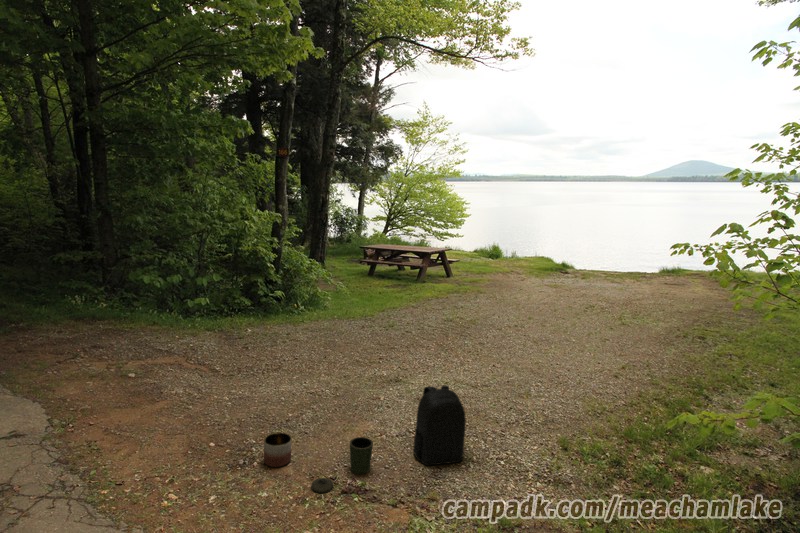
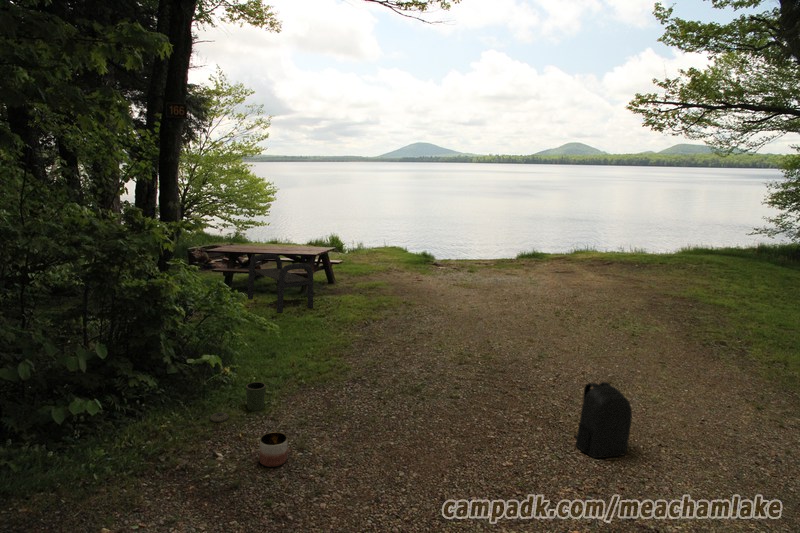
bench: none [261,266,322,321] -> present [248,254,313,313]
backpack: present [413,385,466,465] -> present [576,382,632,458]
trash can: present [311,437,373,493] -> present [210,382,266,422]

